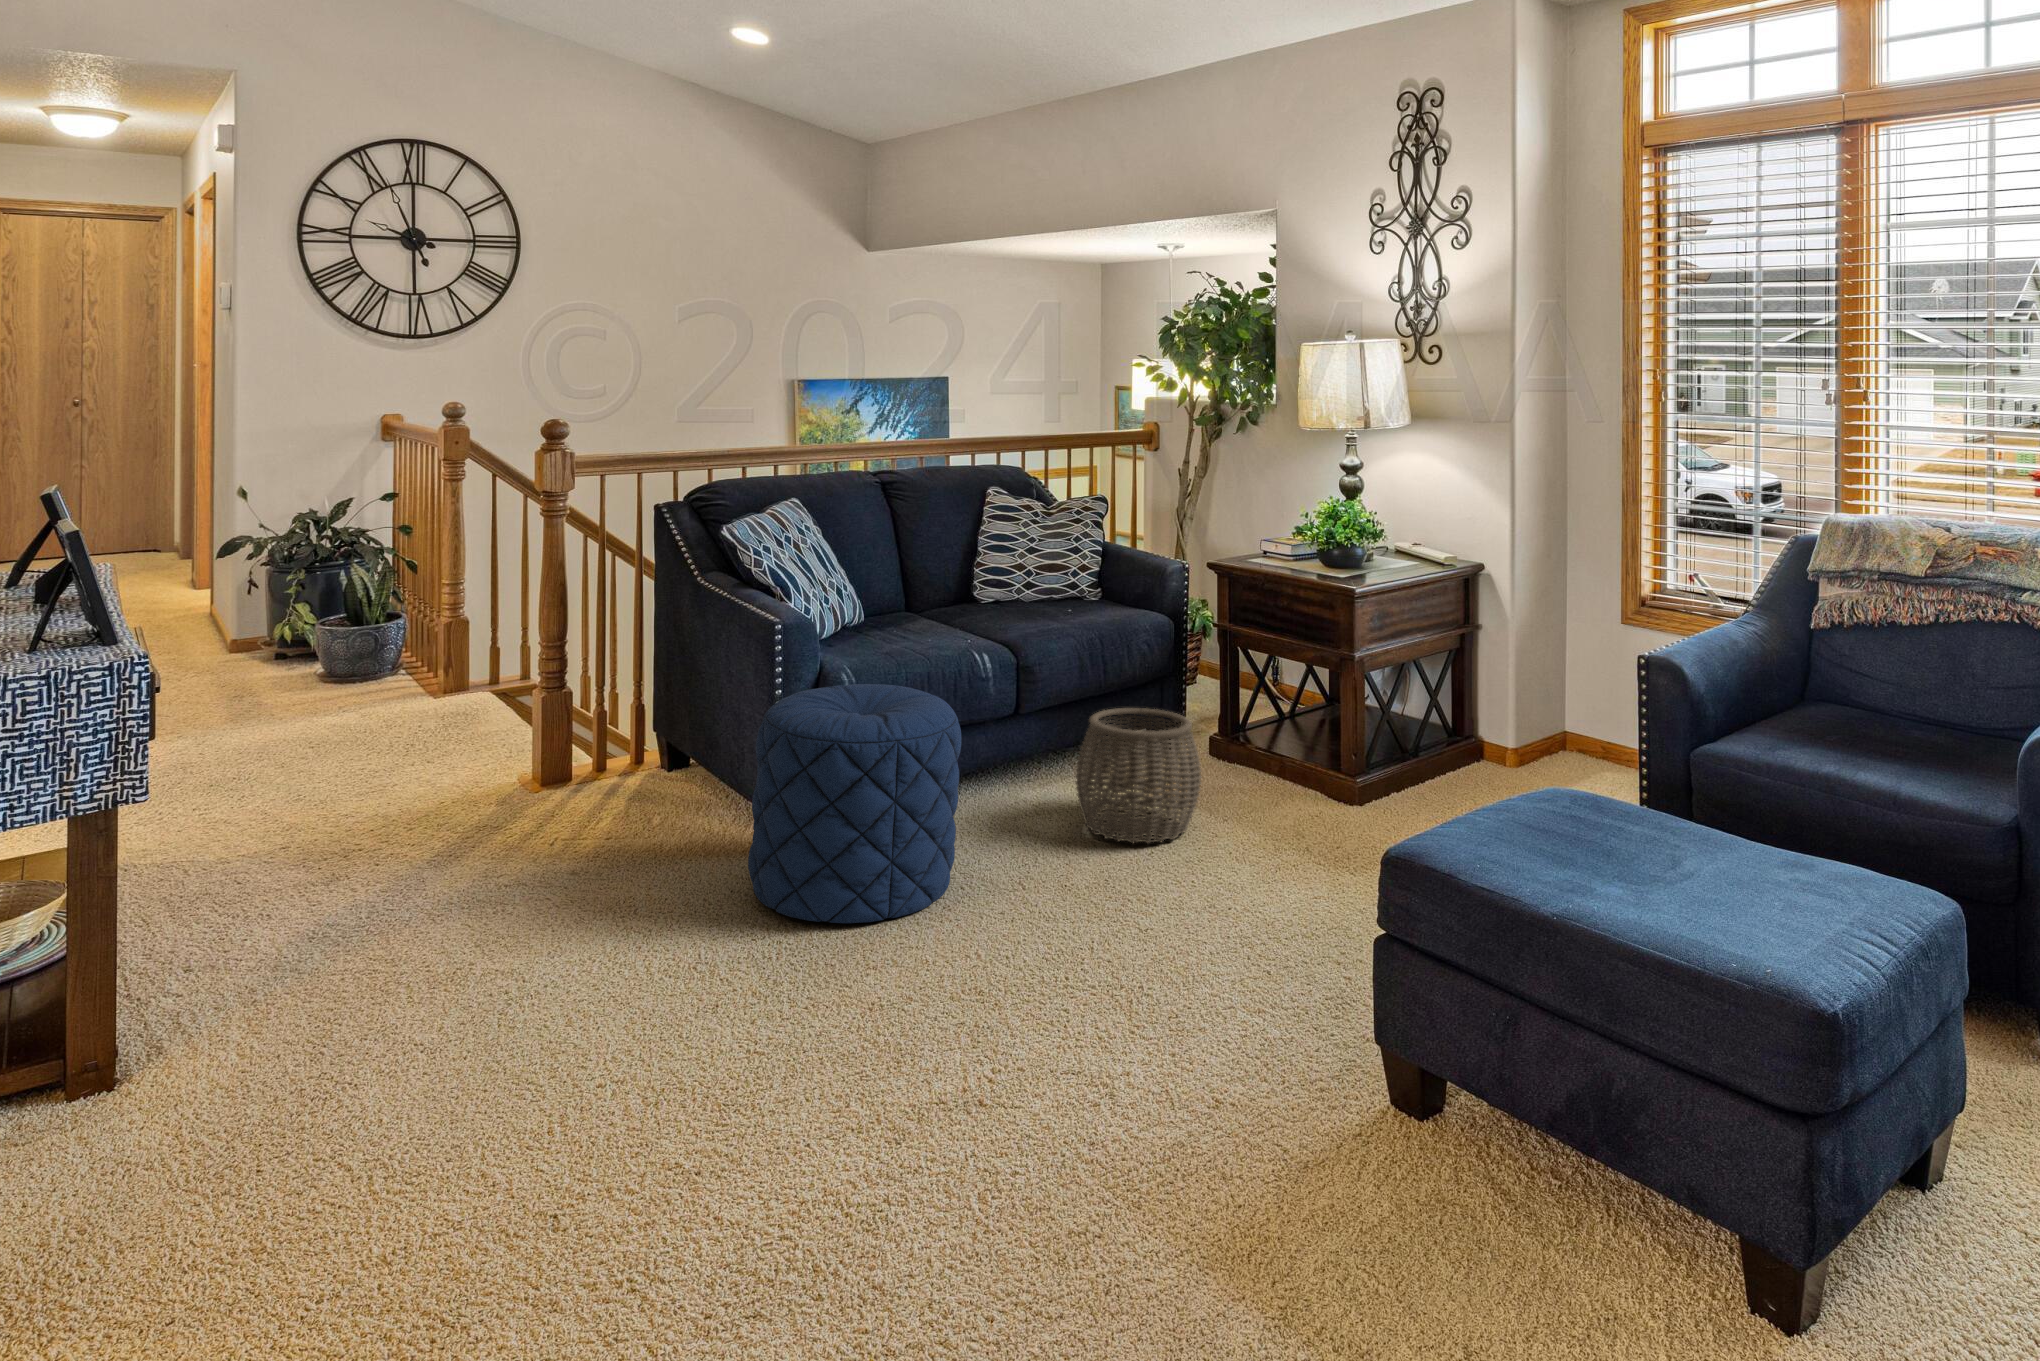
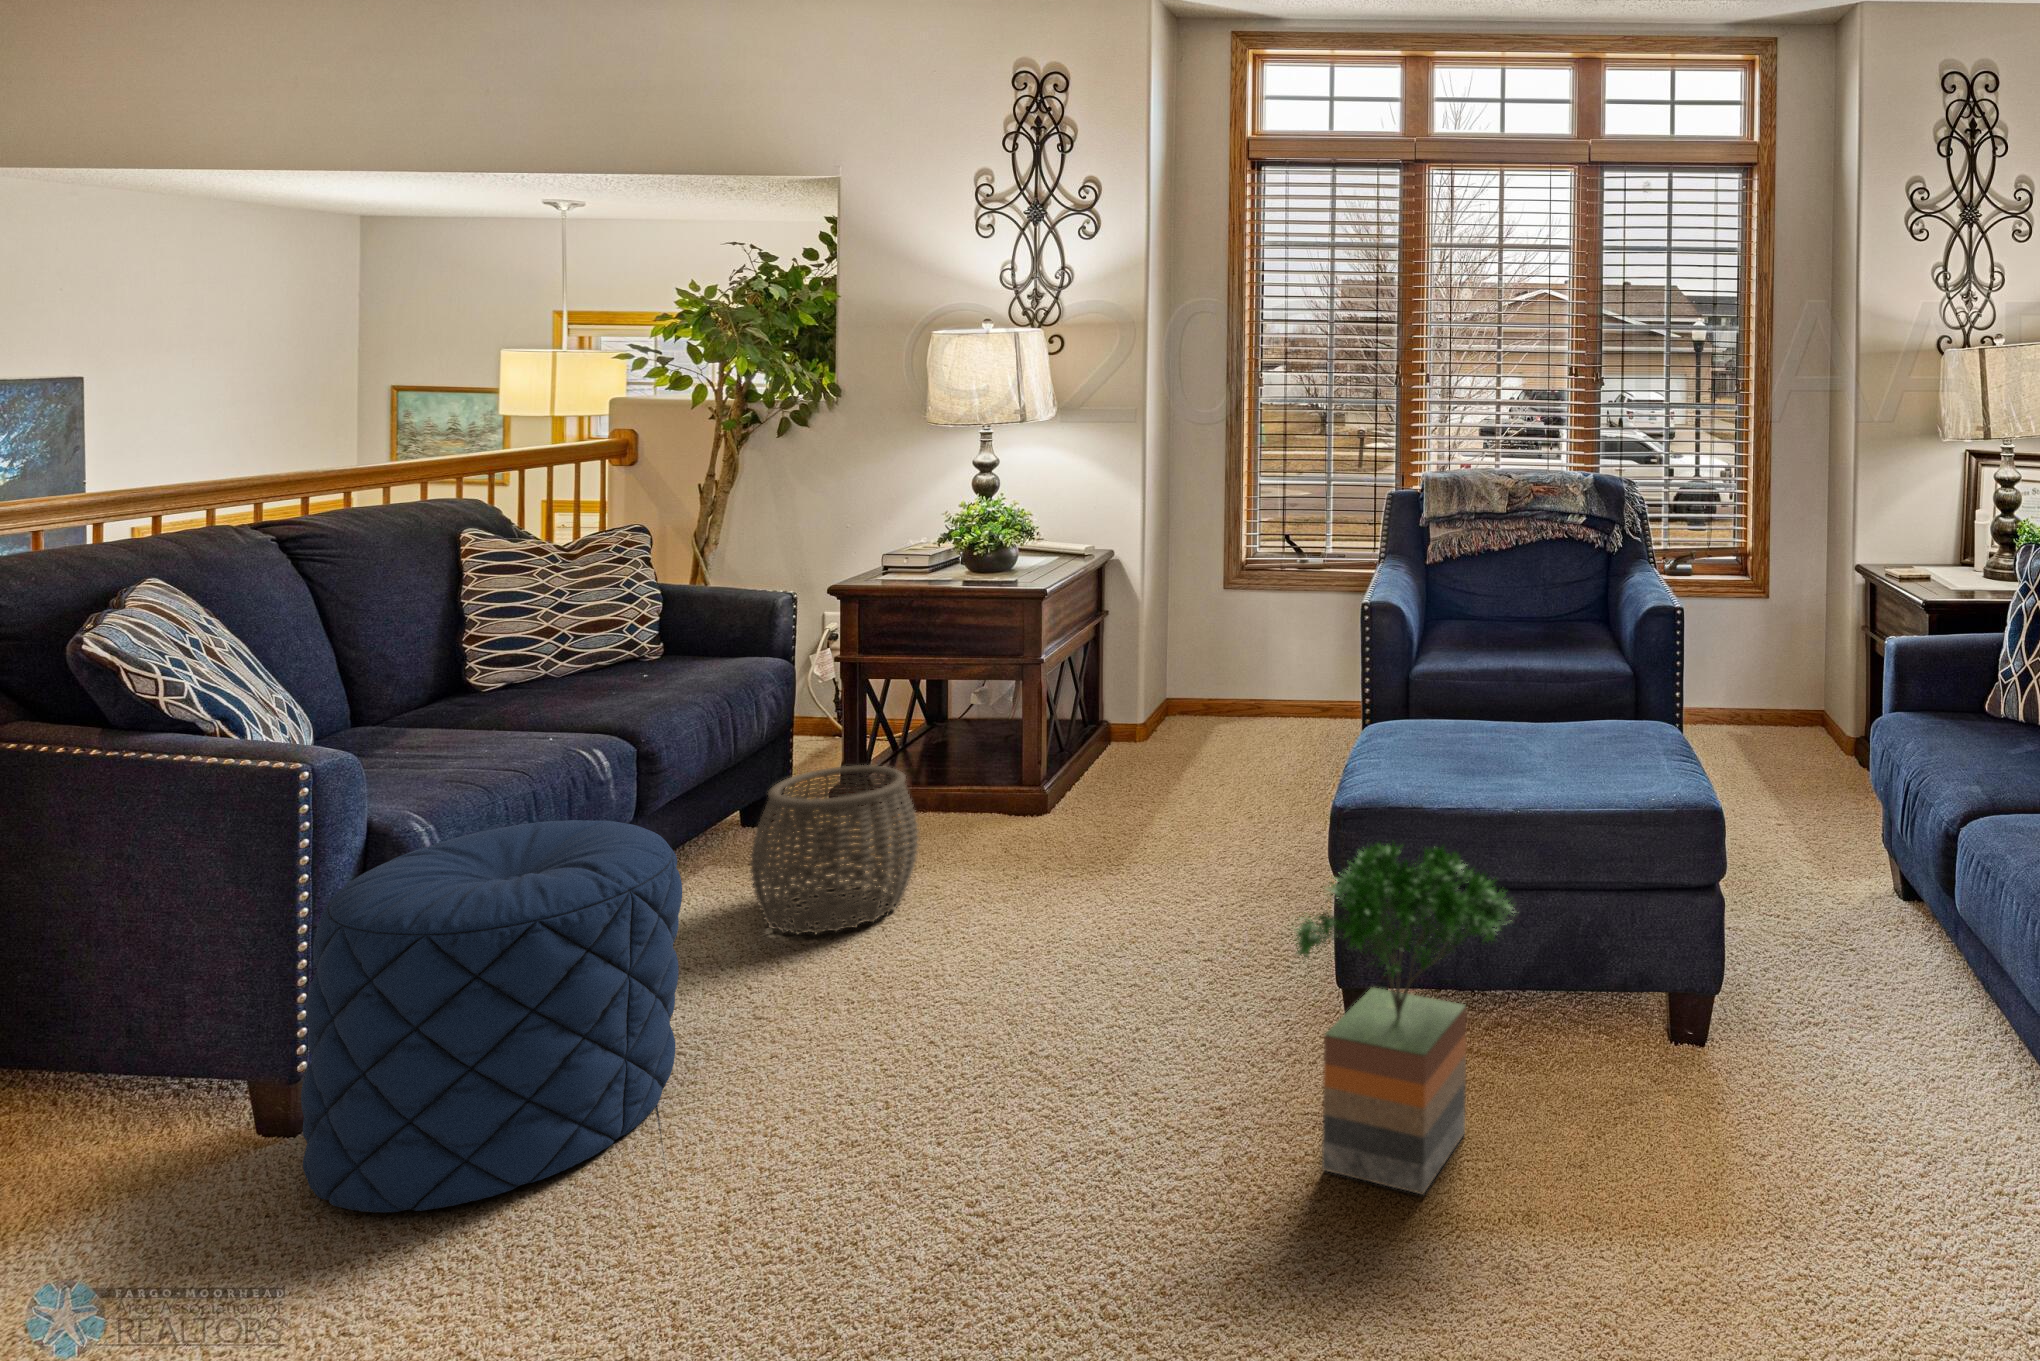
potted tree: none [1221,866,1463,1245] -> present [1295,842,1513,1194]

